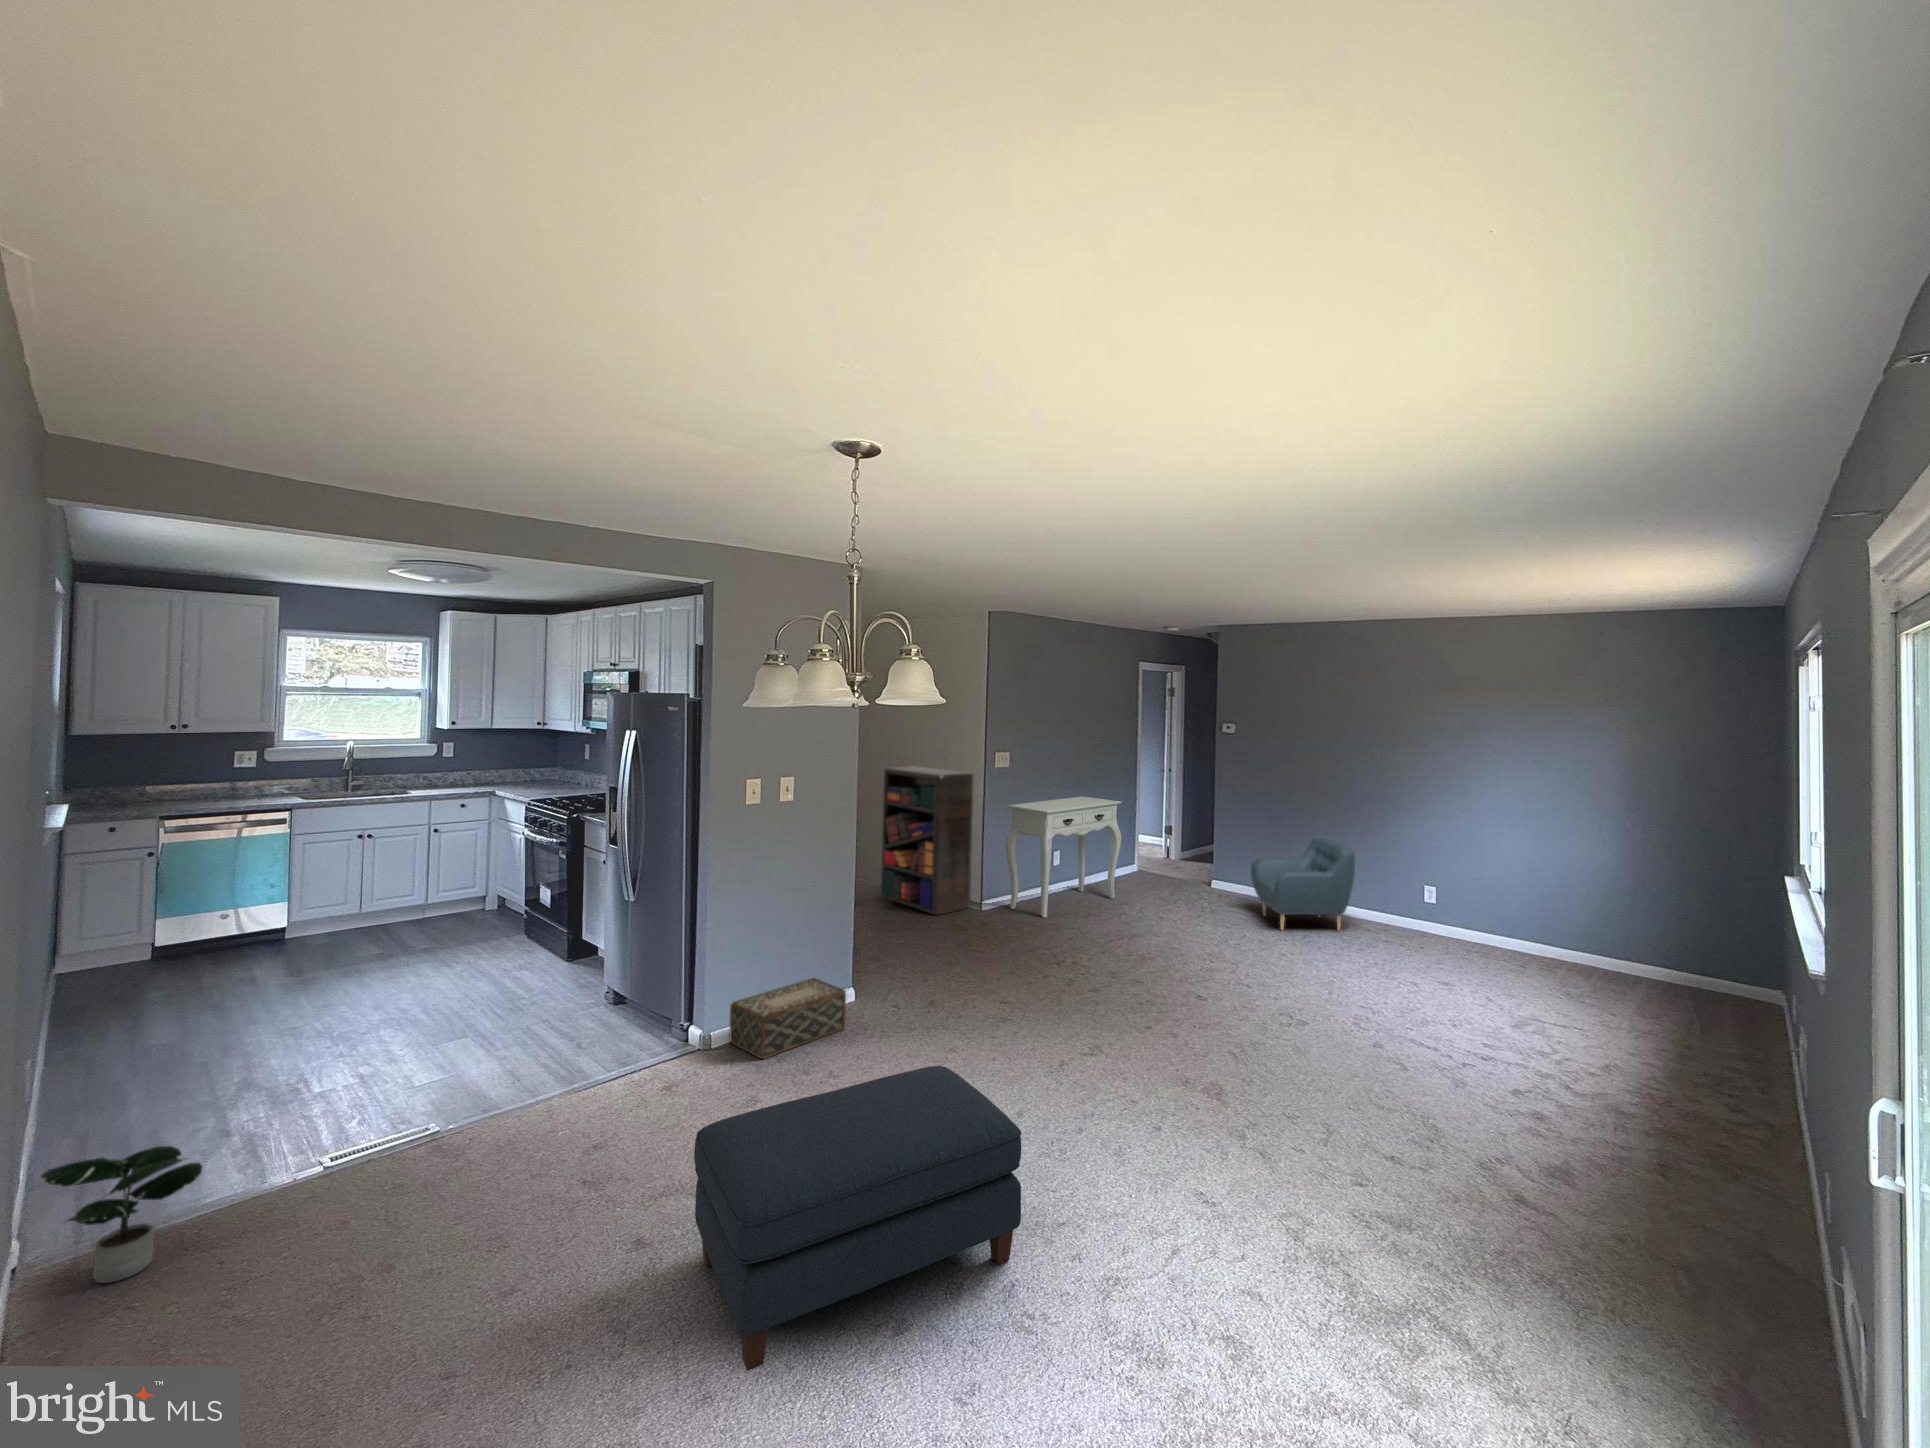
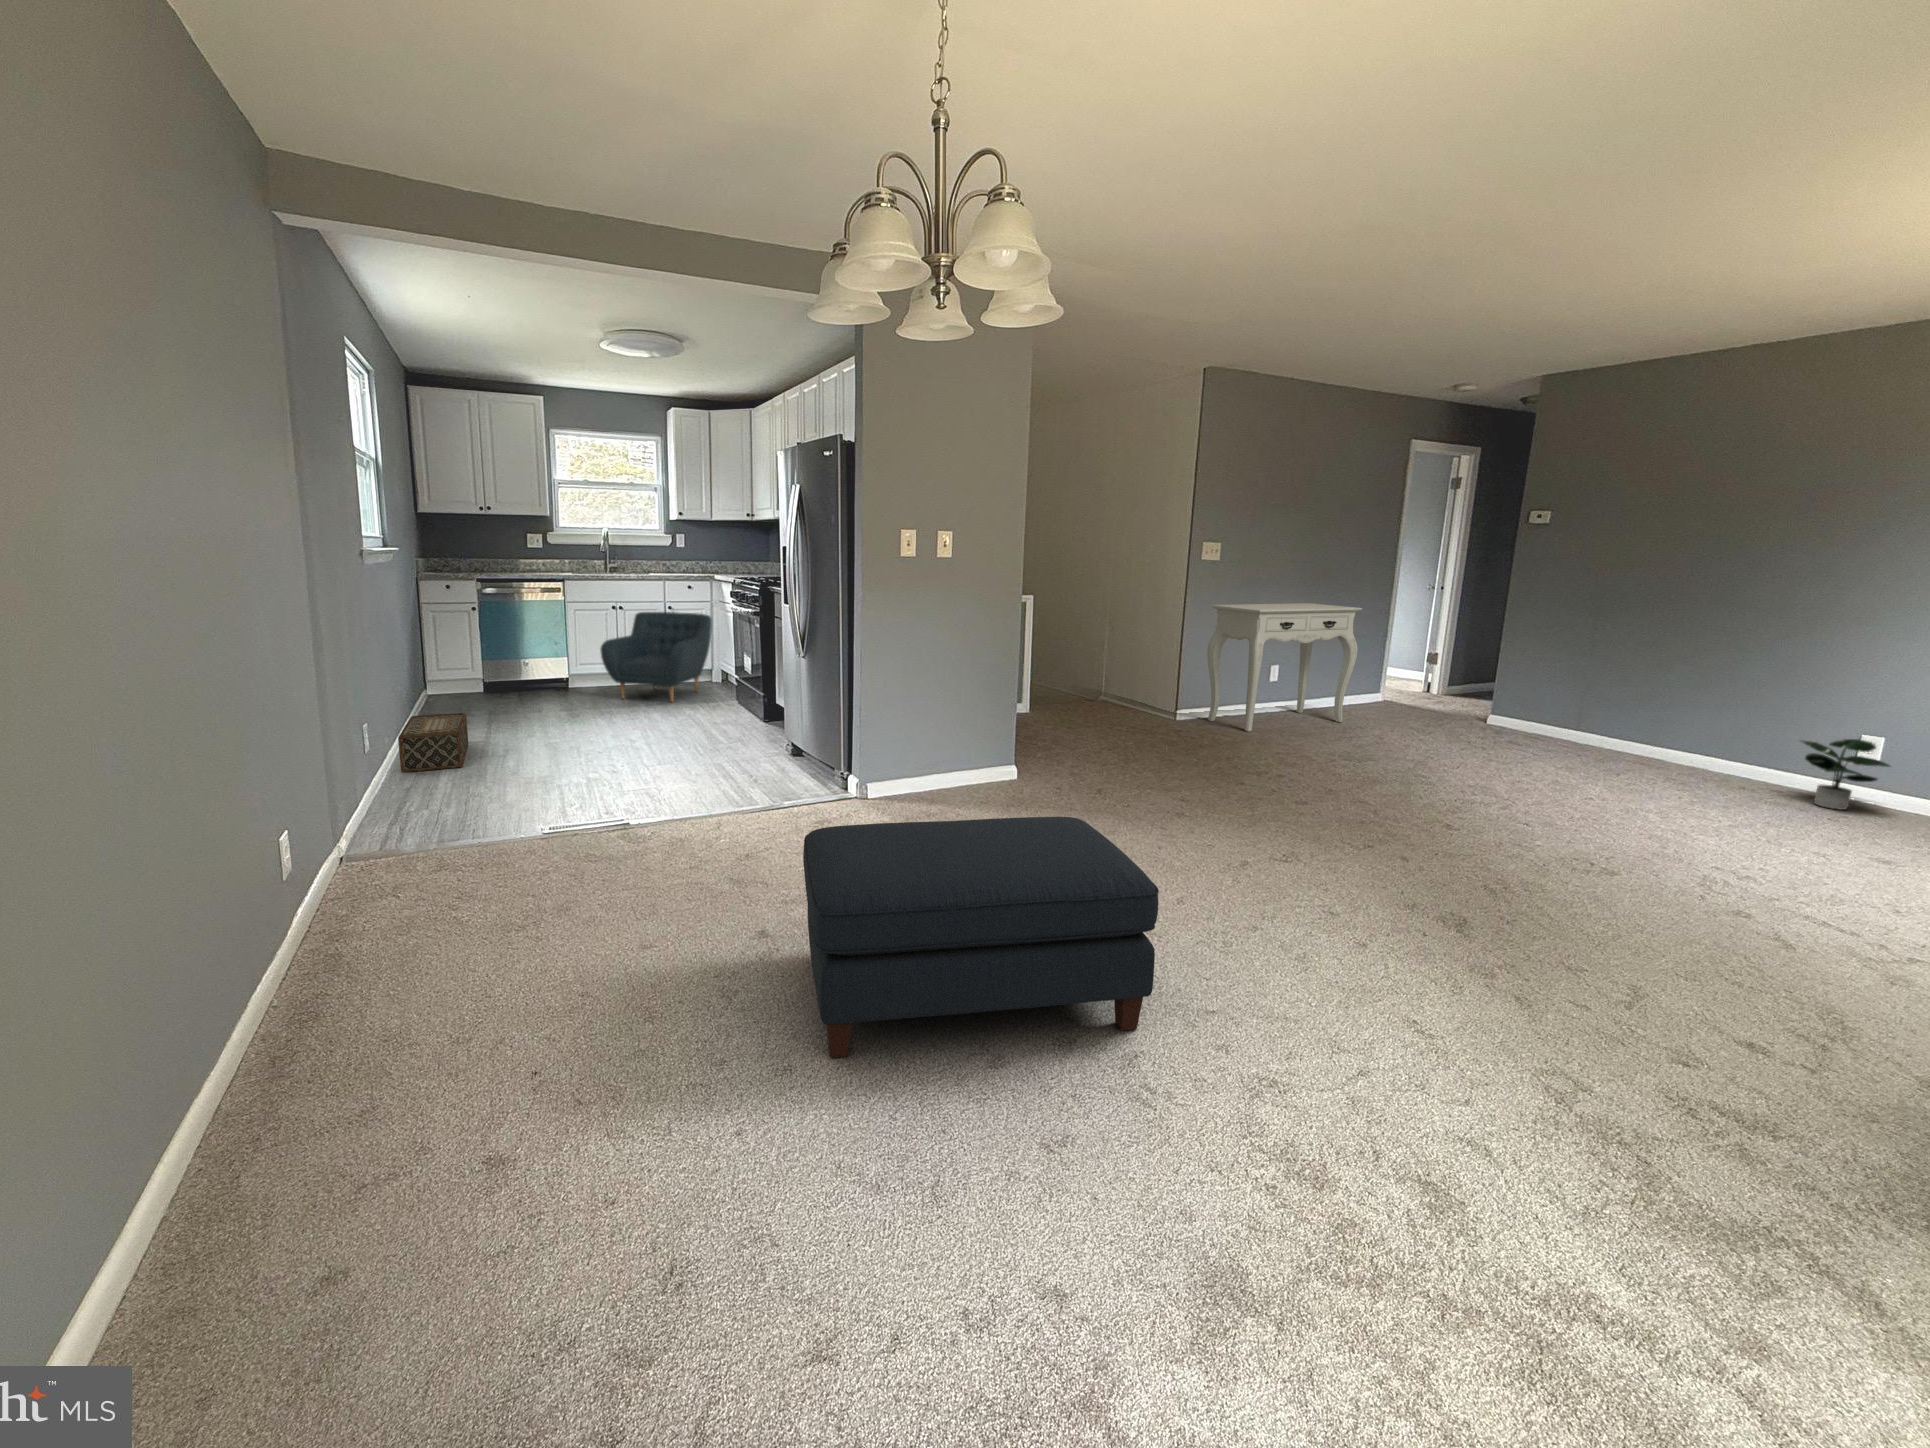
bookshelf: present [881,766,974,915] -> none [1065,563,1173,719]
armchair: present [1251,838,1355,931] -> present [600,612,712,702]
woven basket: present [729,978,846,1059] -> present [398,713,468,772]
potted plant: present [41,1146,202,1283] -> present [1801,739,1890,810]

